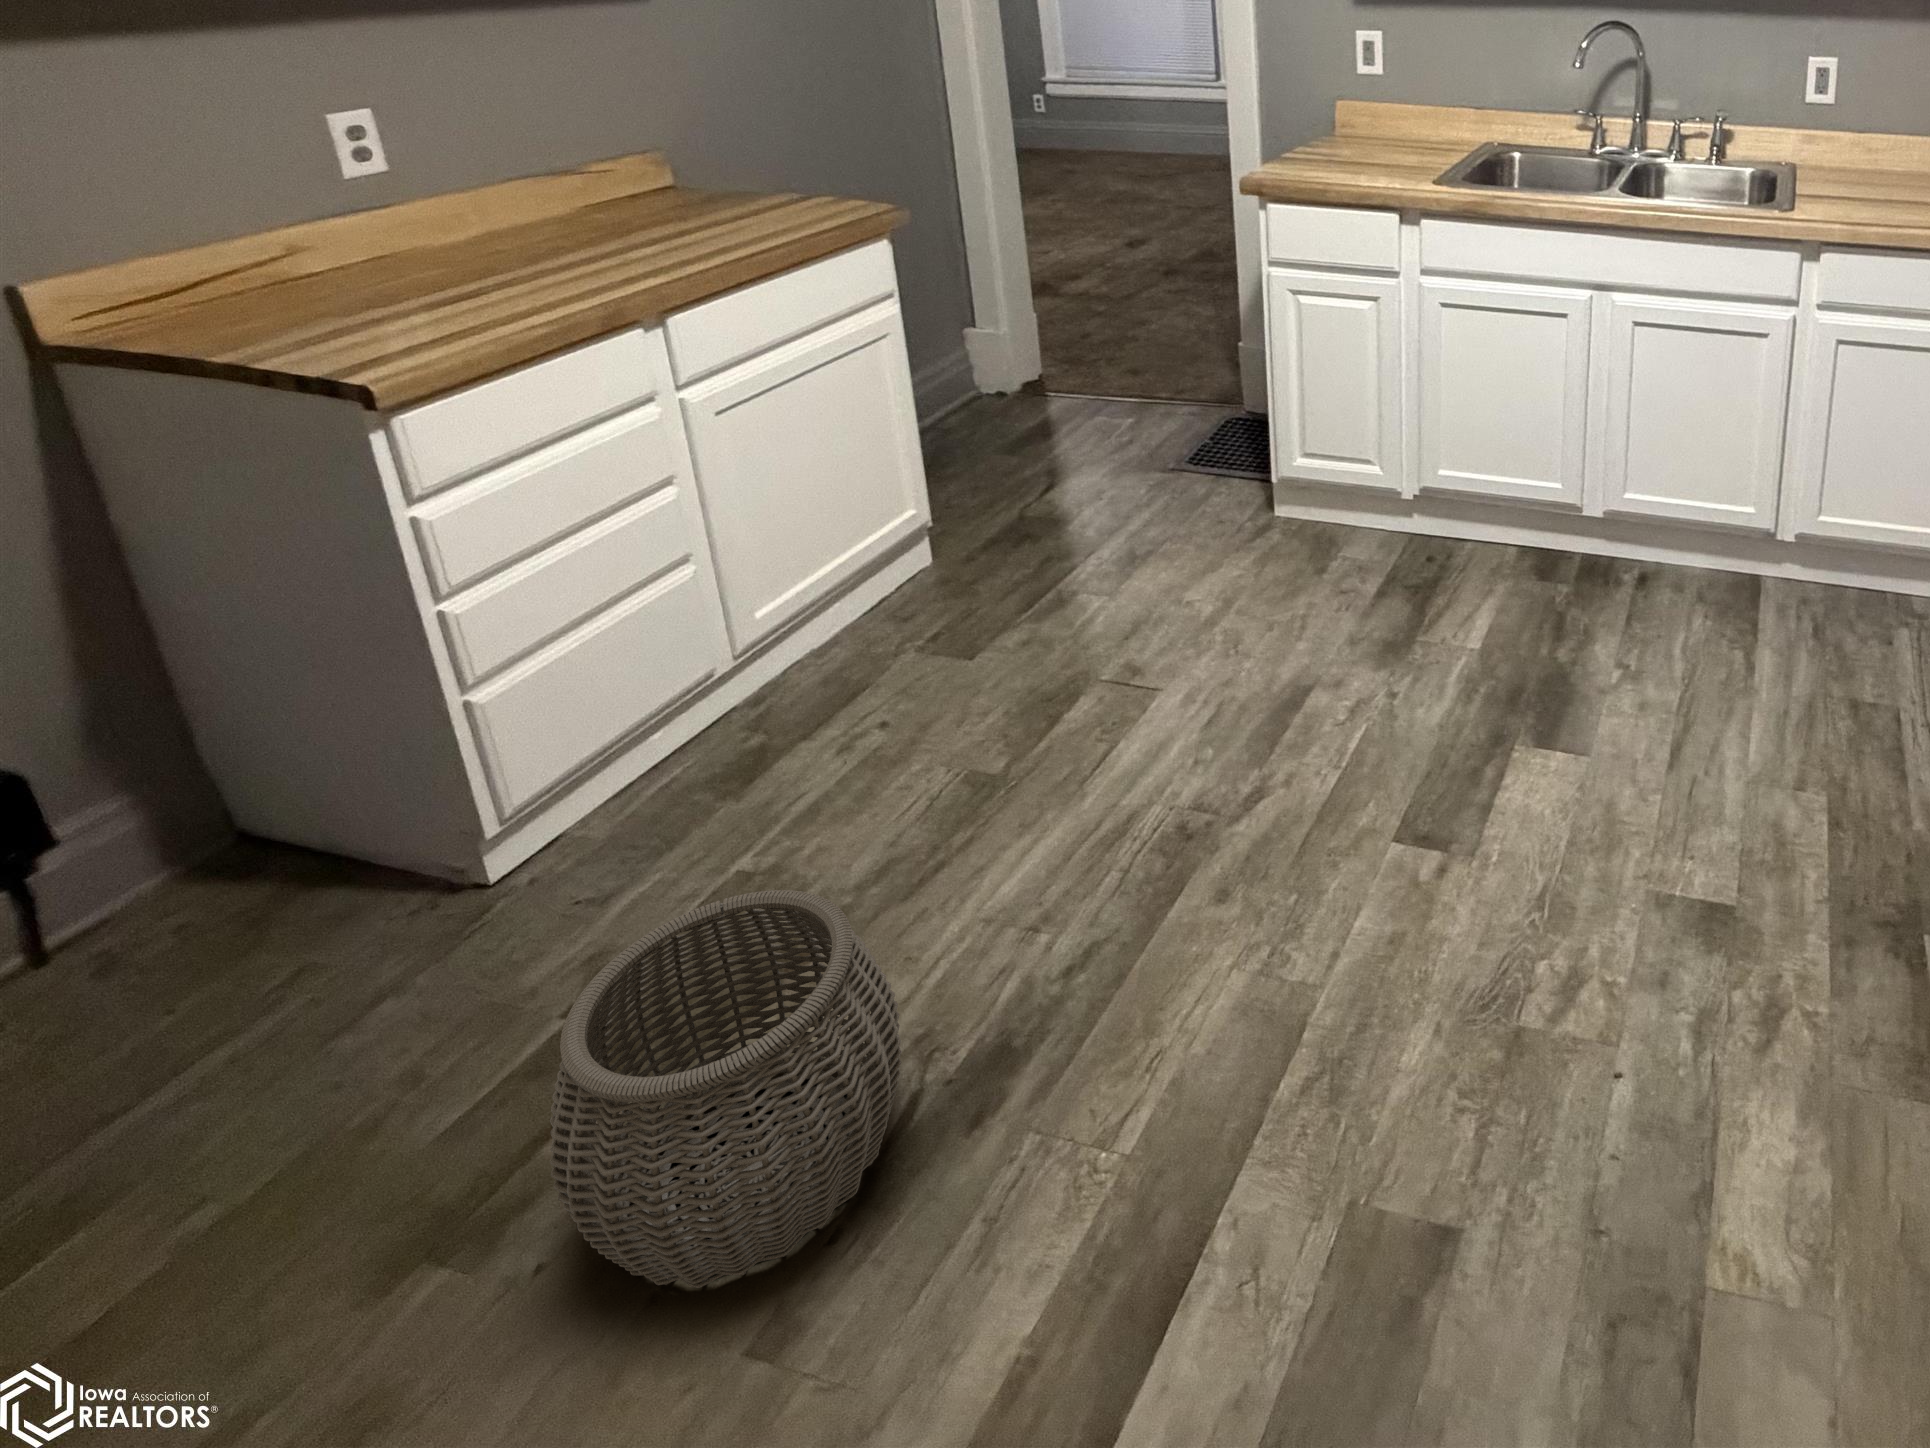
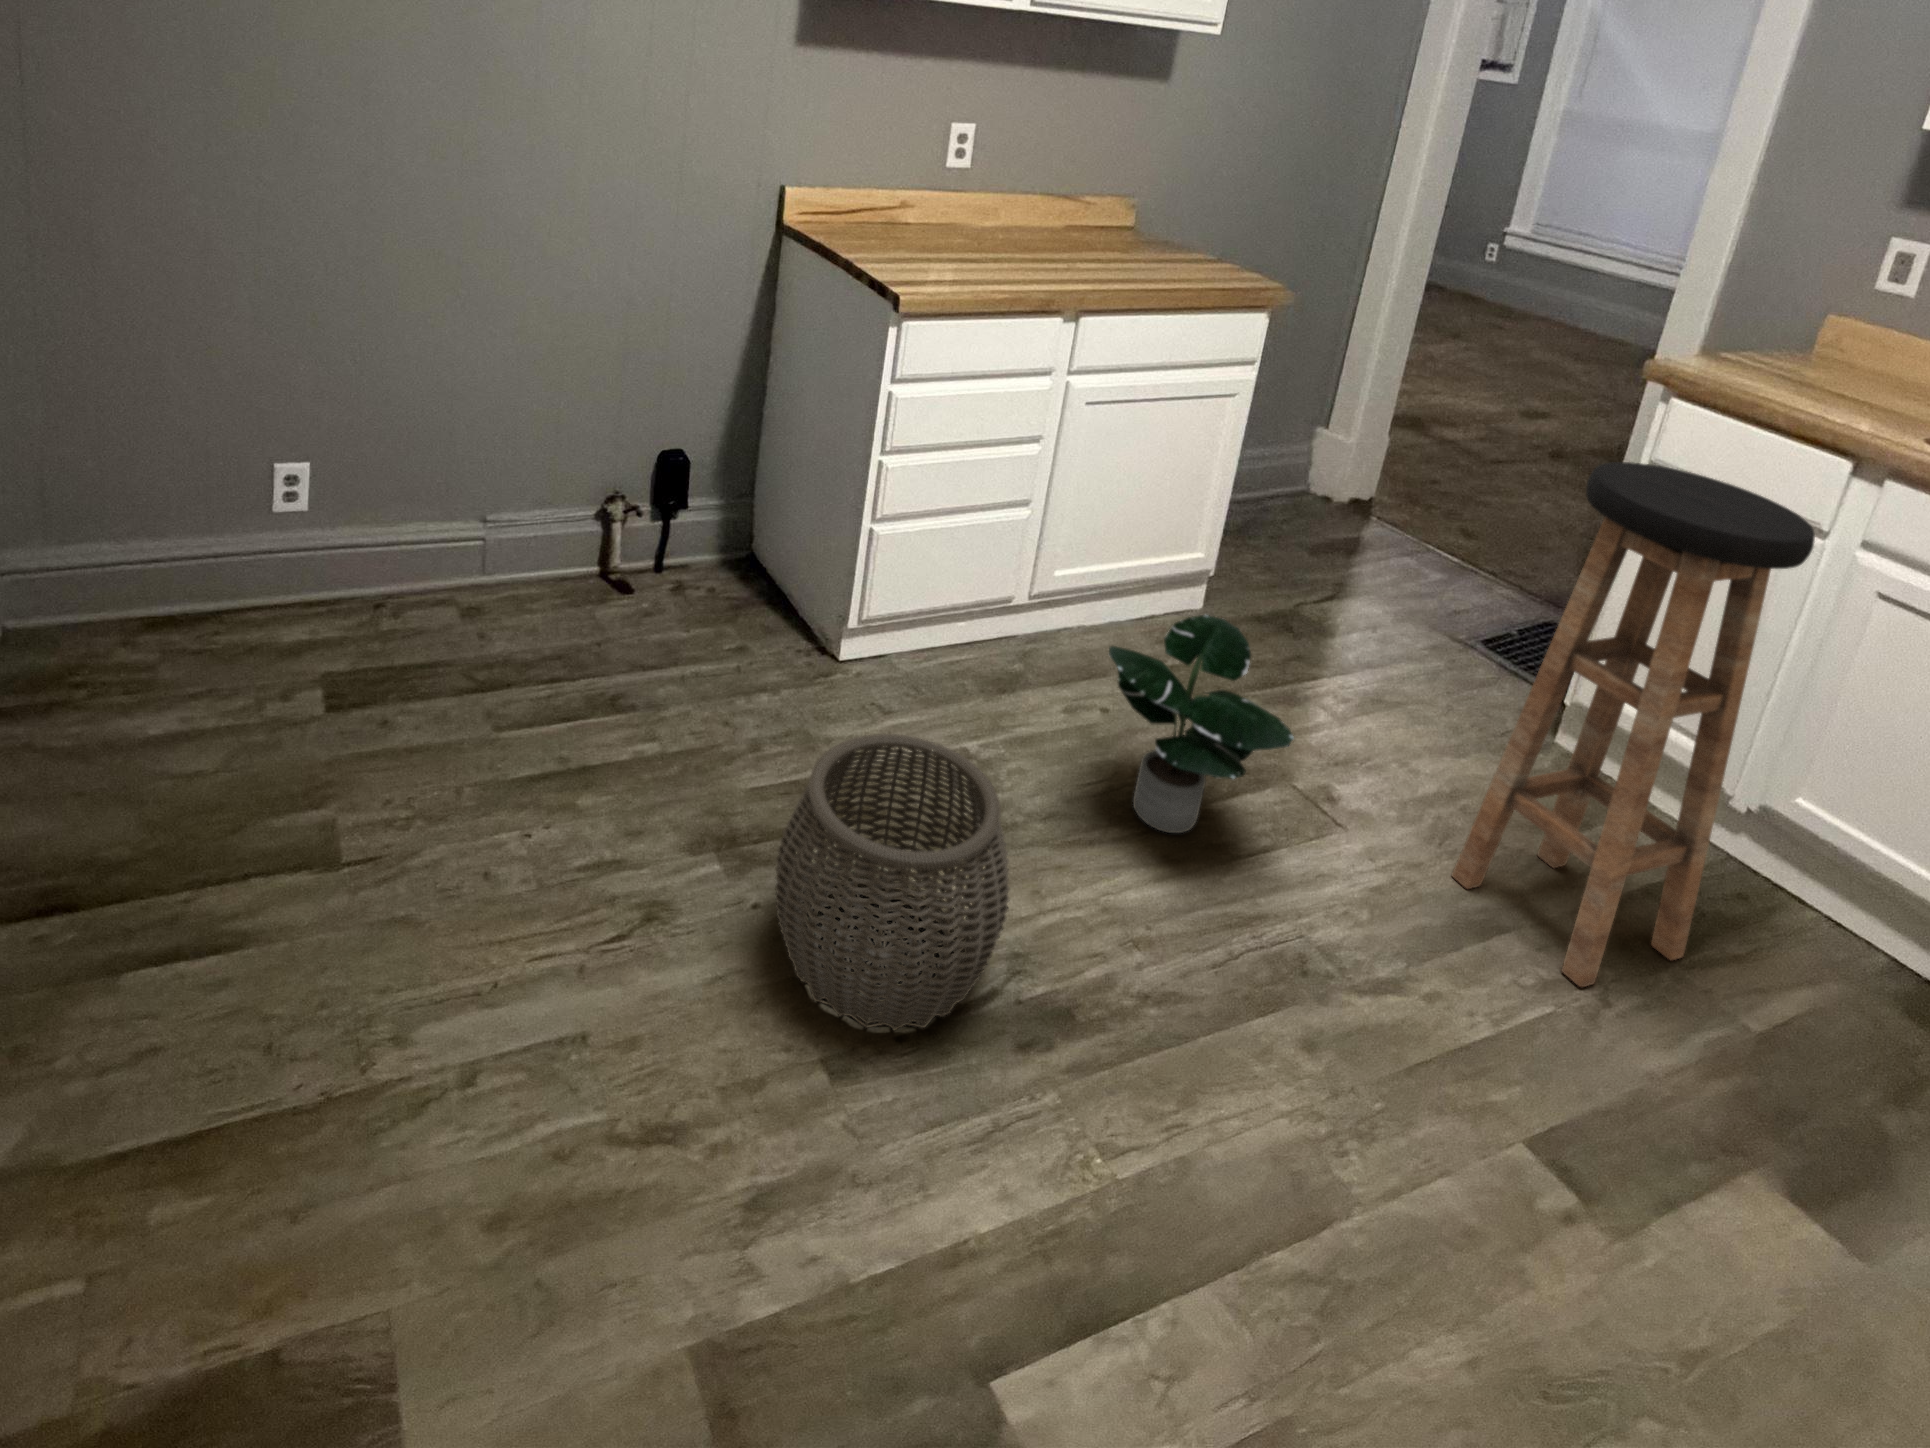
bar stool: none [1248,264,1421,698] -> present [1452,462,1815,987]
potted plant: none [875,571,1097,811] -> present [1109,615,1294,833]

